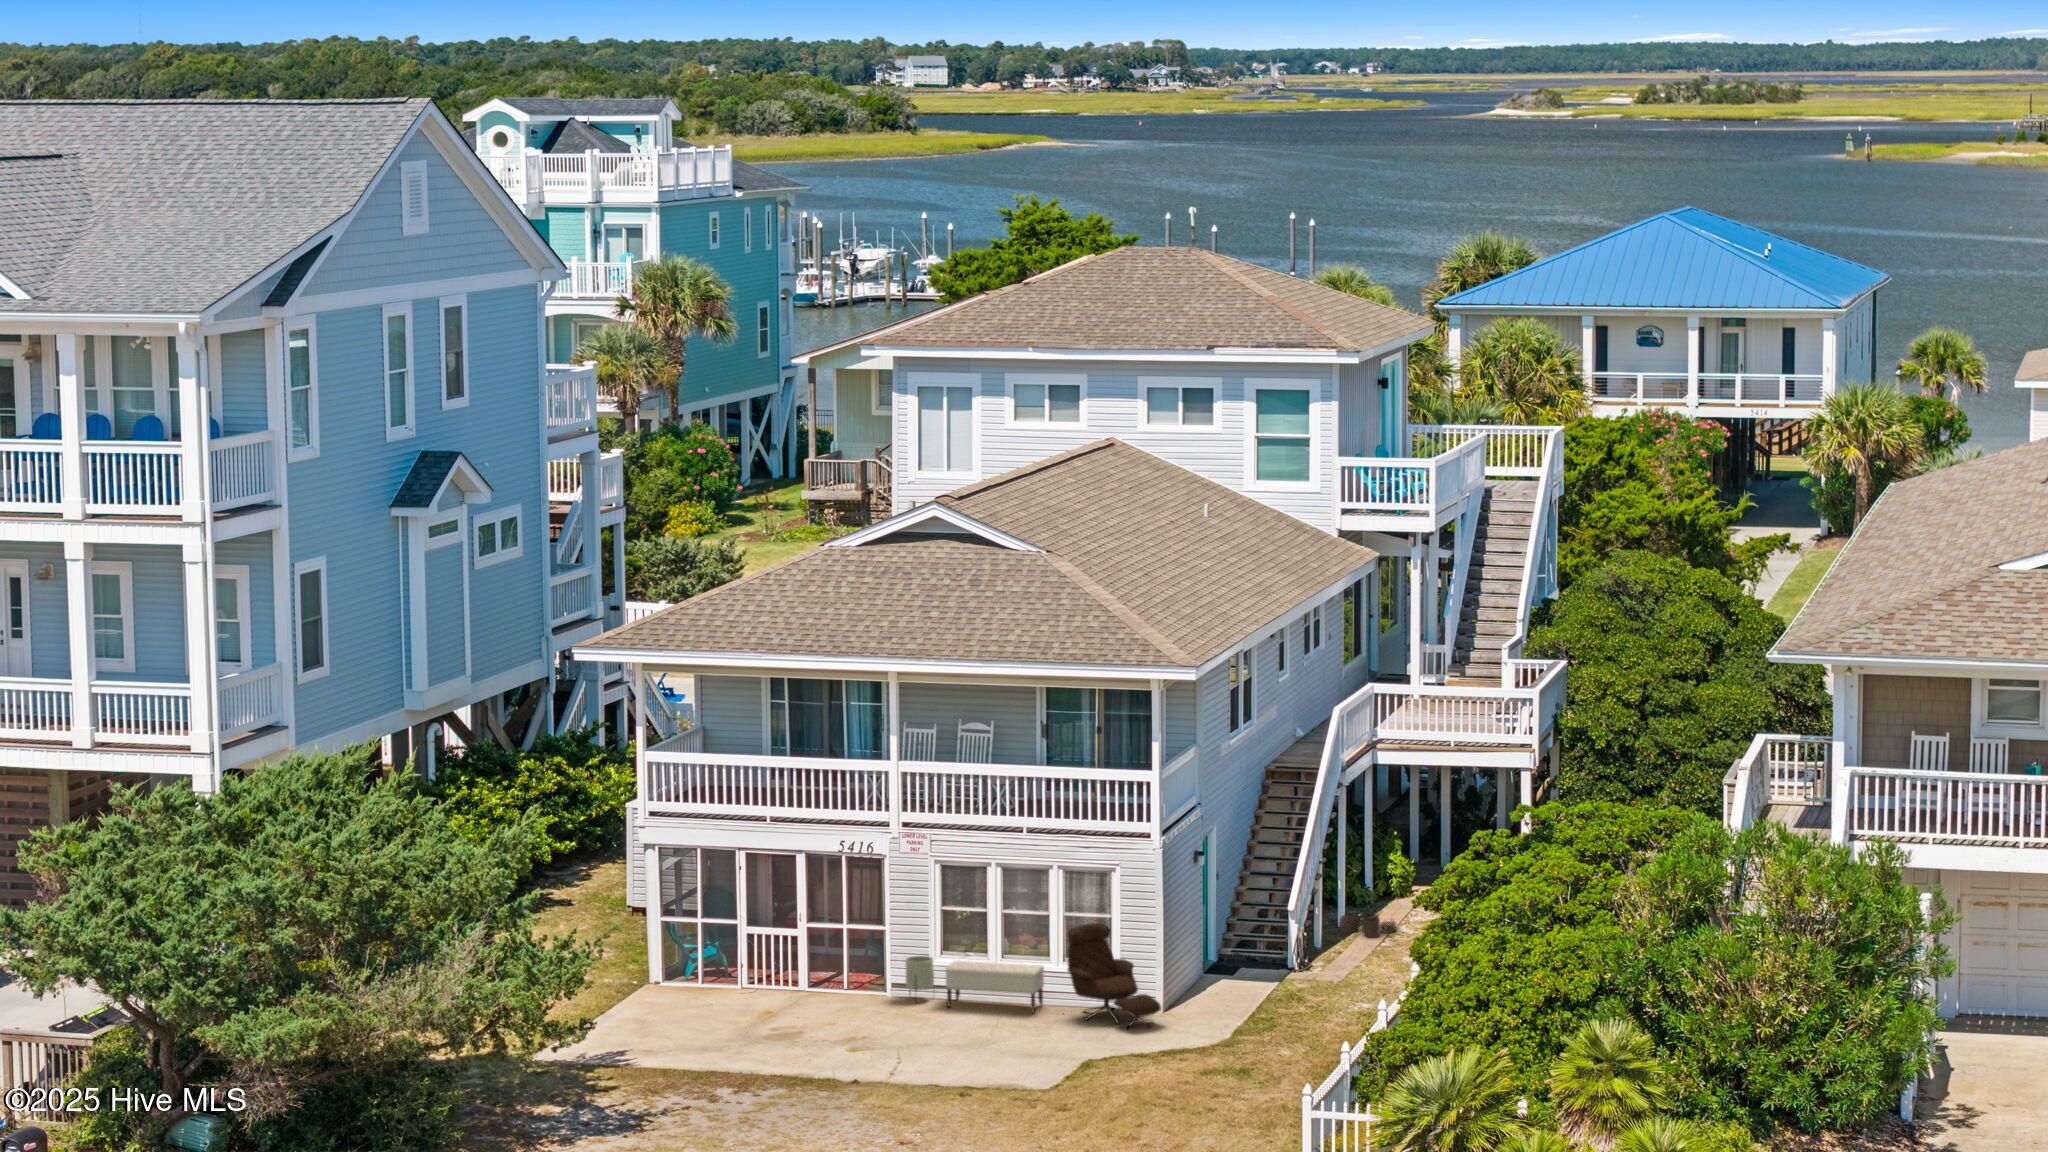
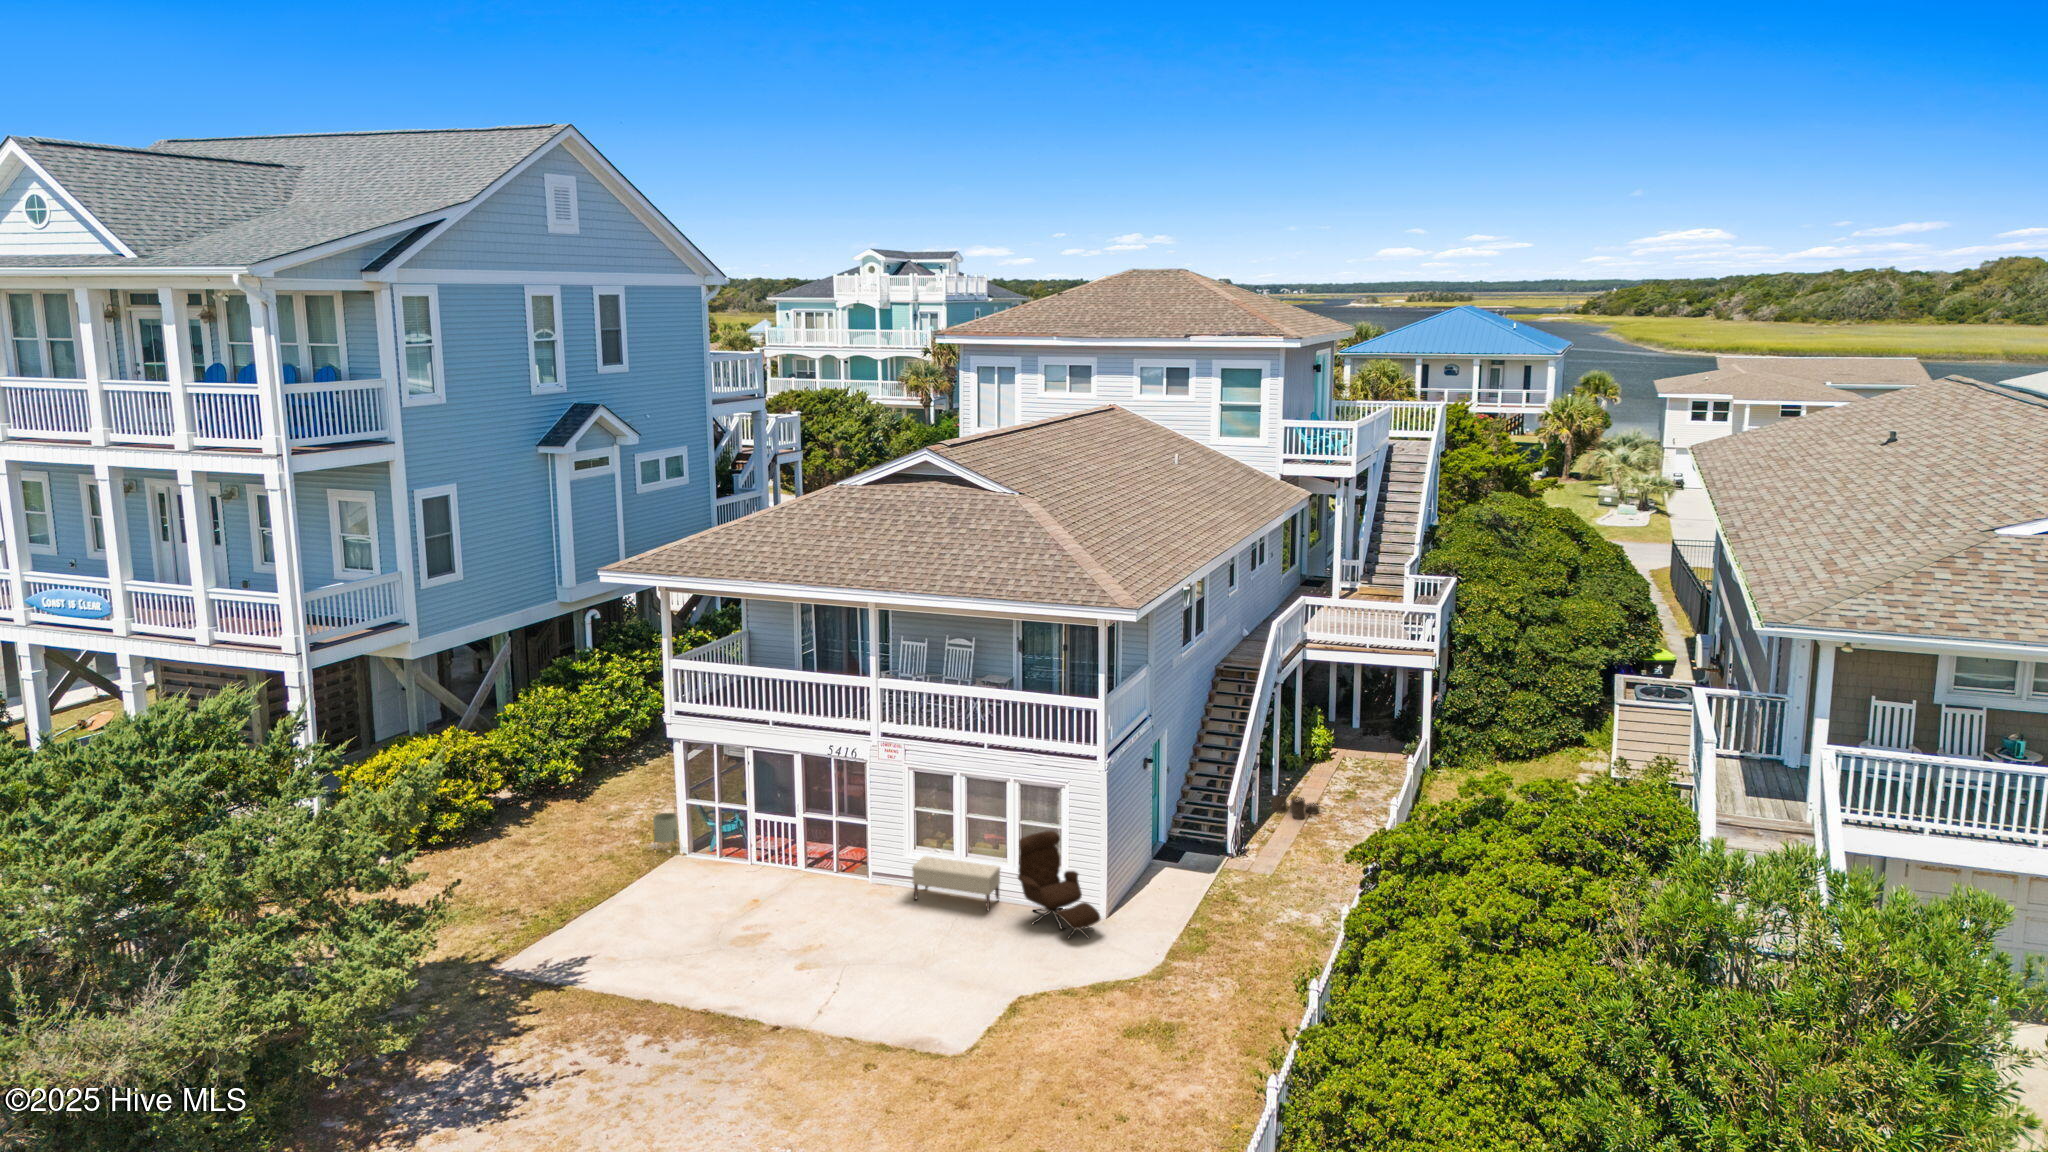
planter: present [905,956,934,993] -> present [653,813,678,843]

